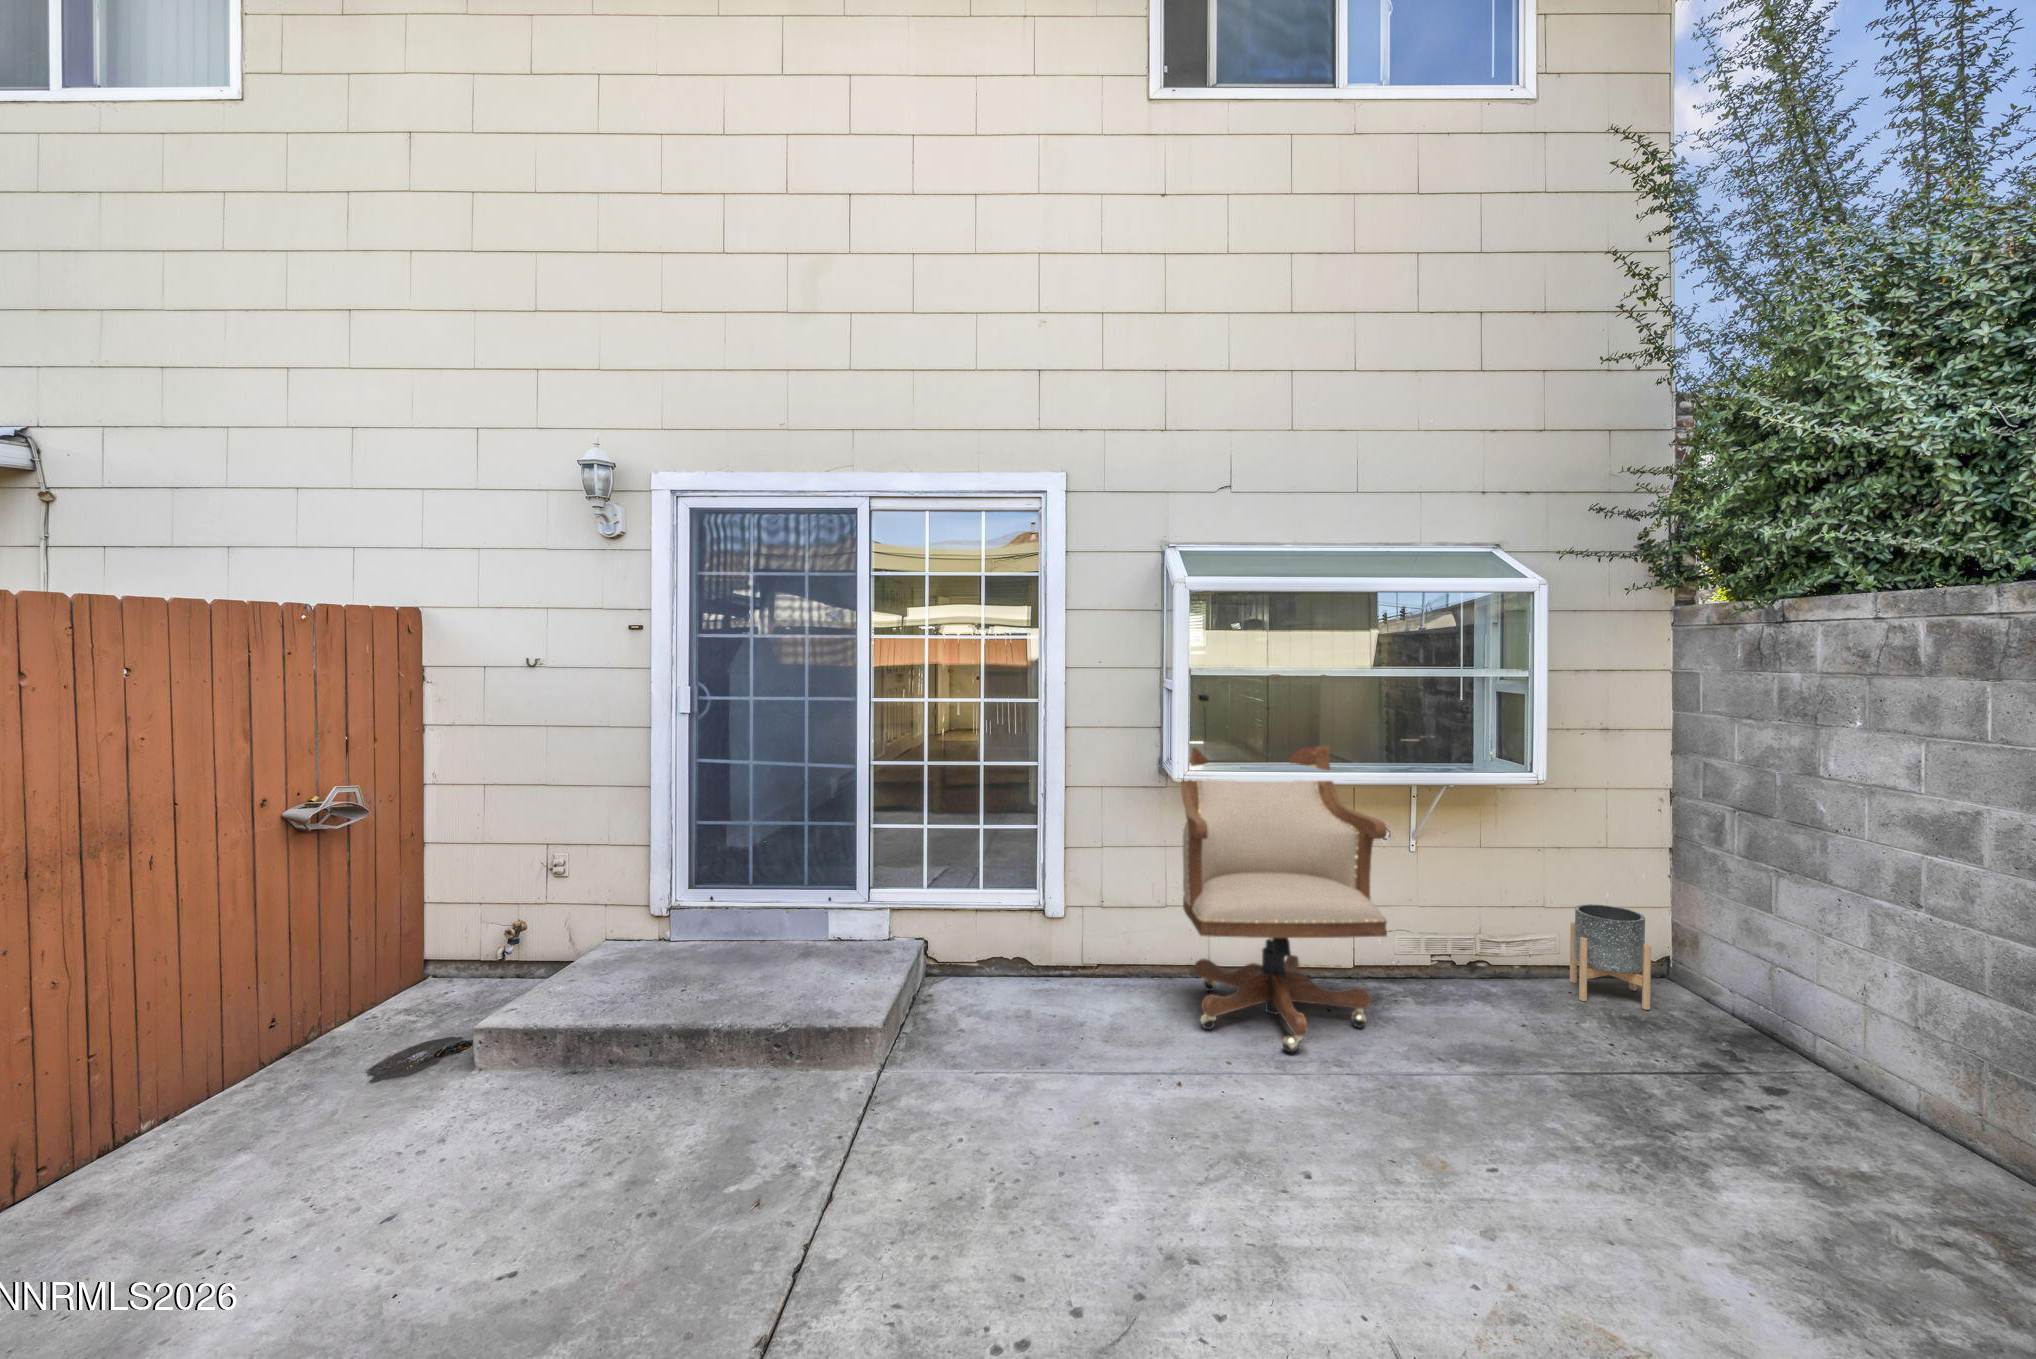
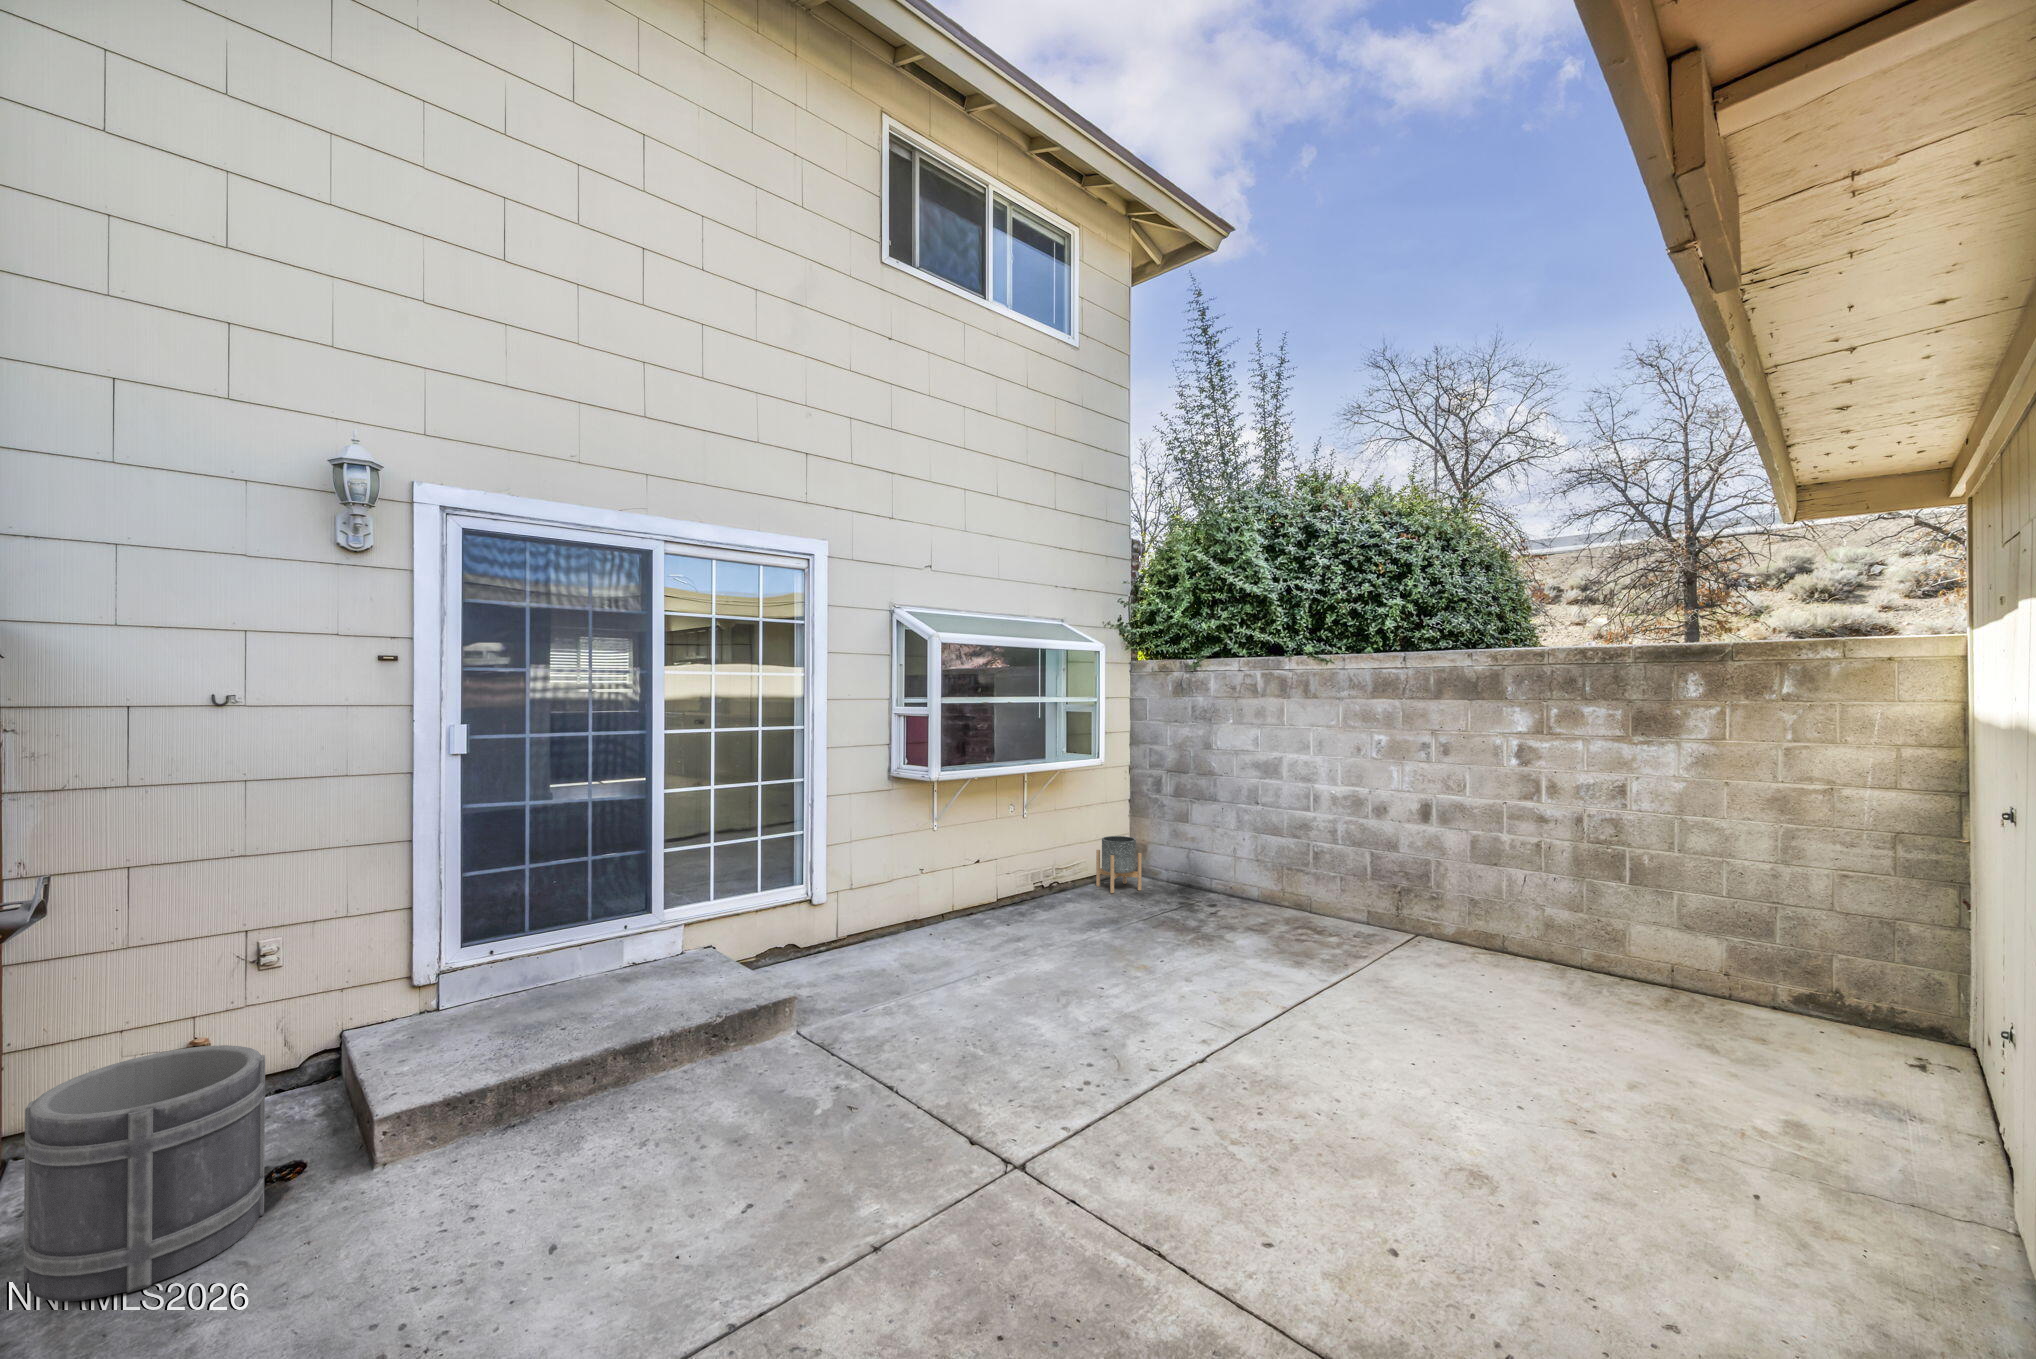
chair: present [1181,746,1387,1052] -> none [909,749,1061,952]
bucket: none [242,930,405,1105] -> present [23,1045,265,1301]

